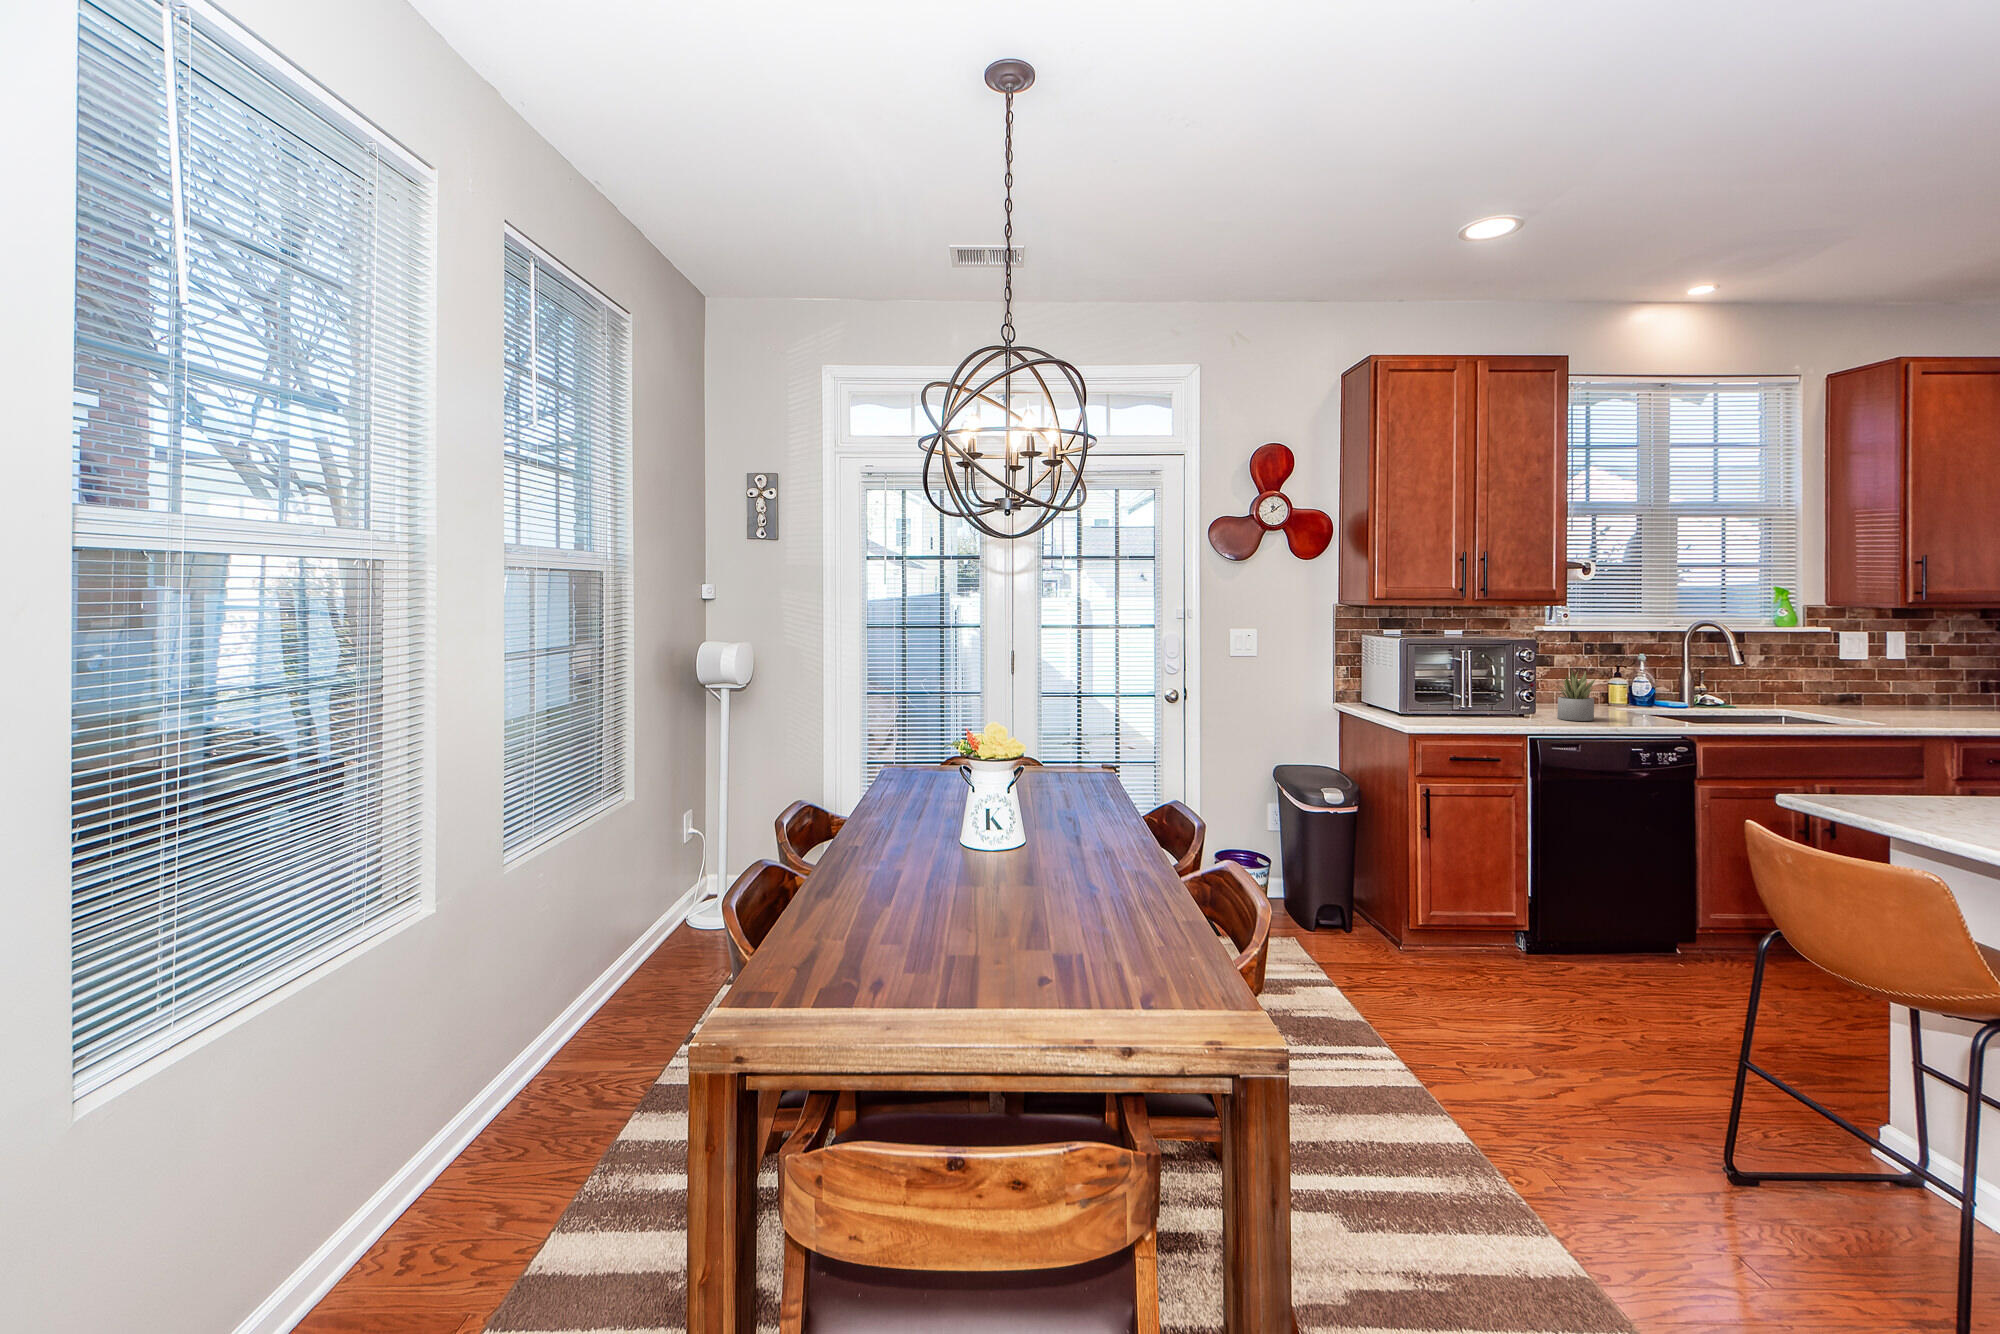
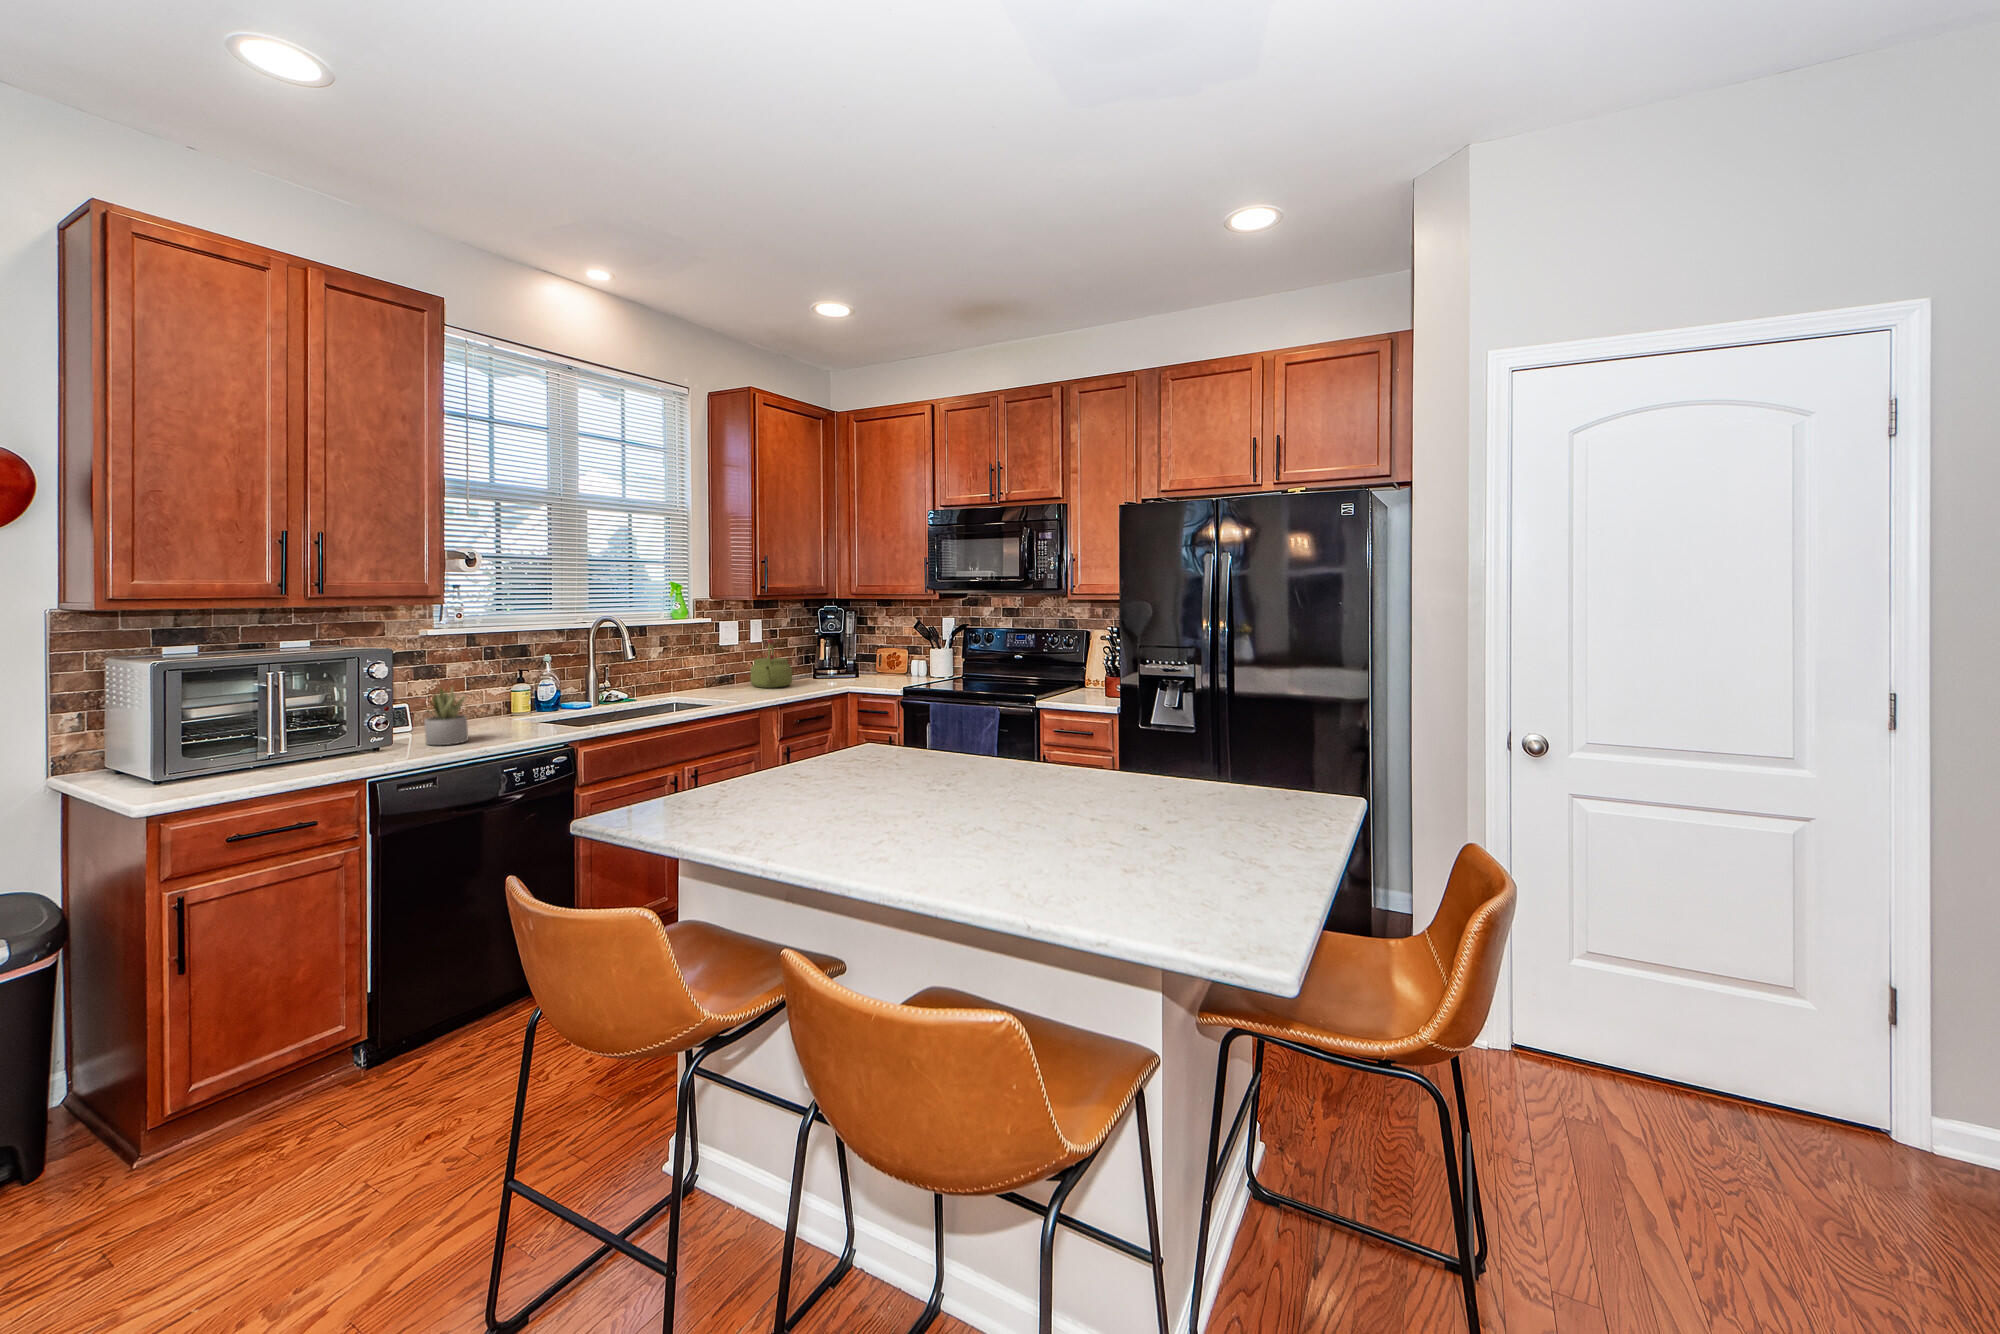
kettle: none [1885,653,1956,712] -> present [750,639,792,688]

